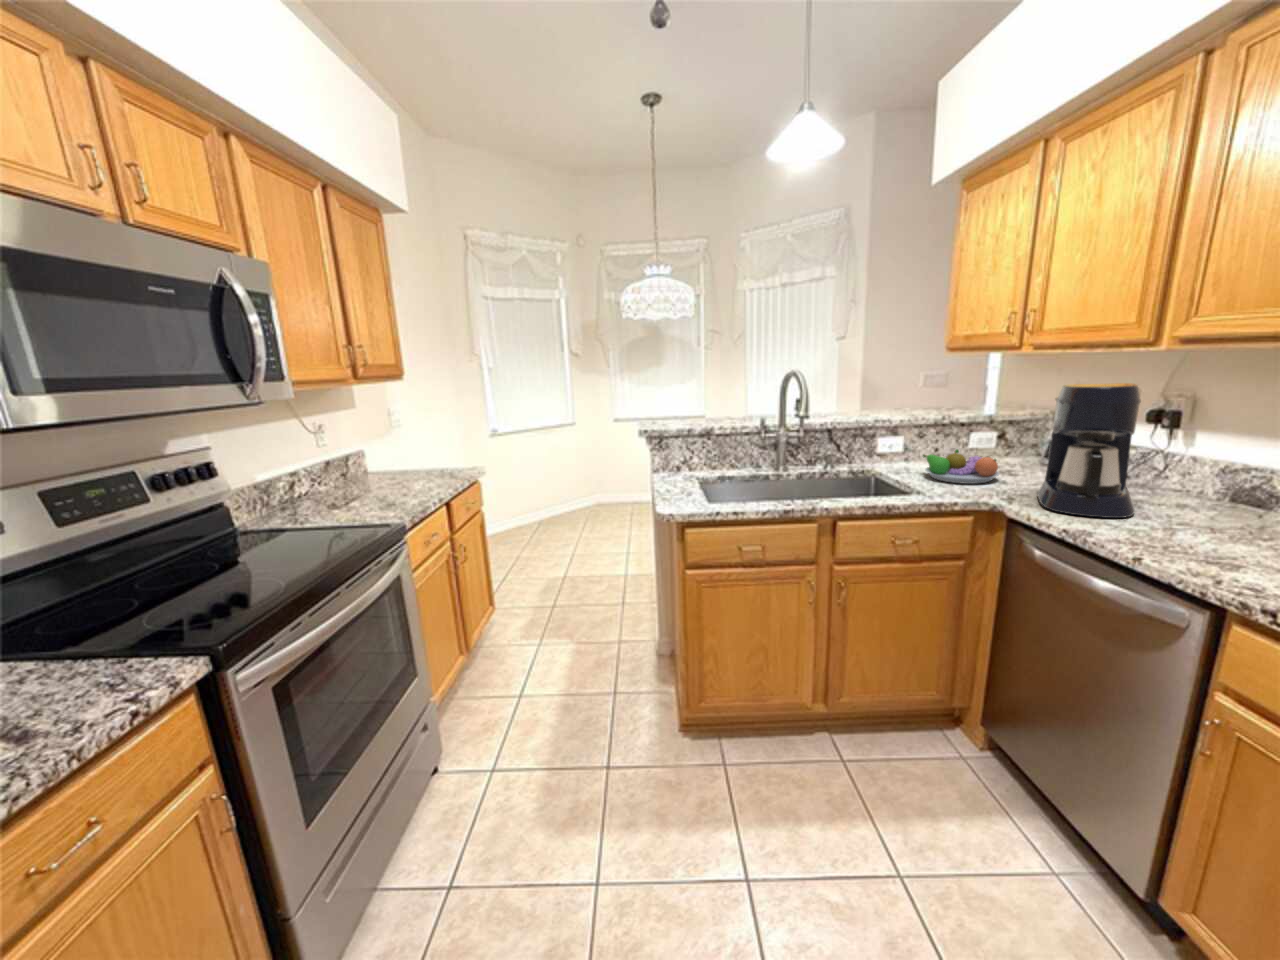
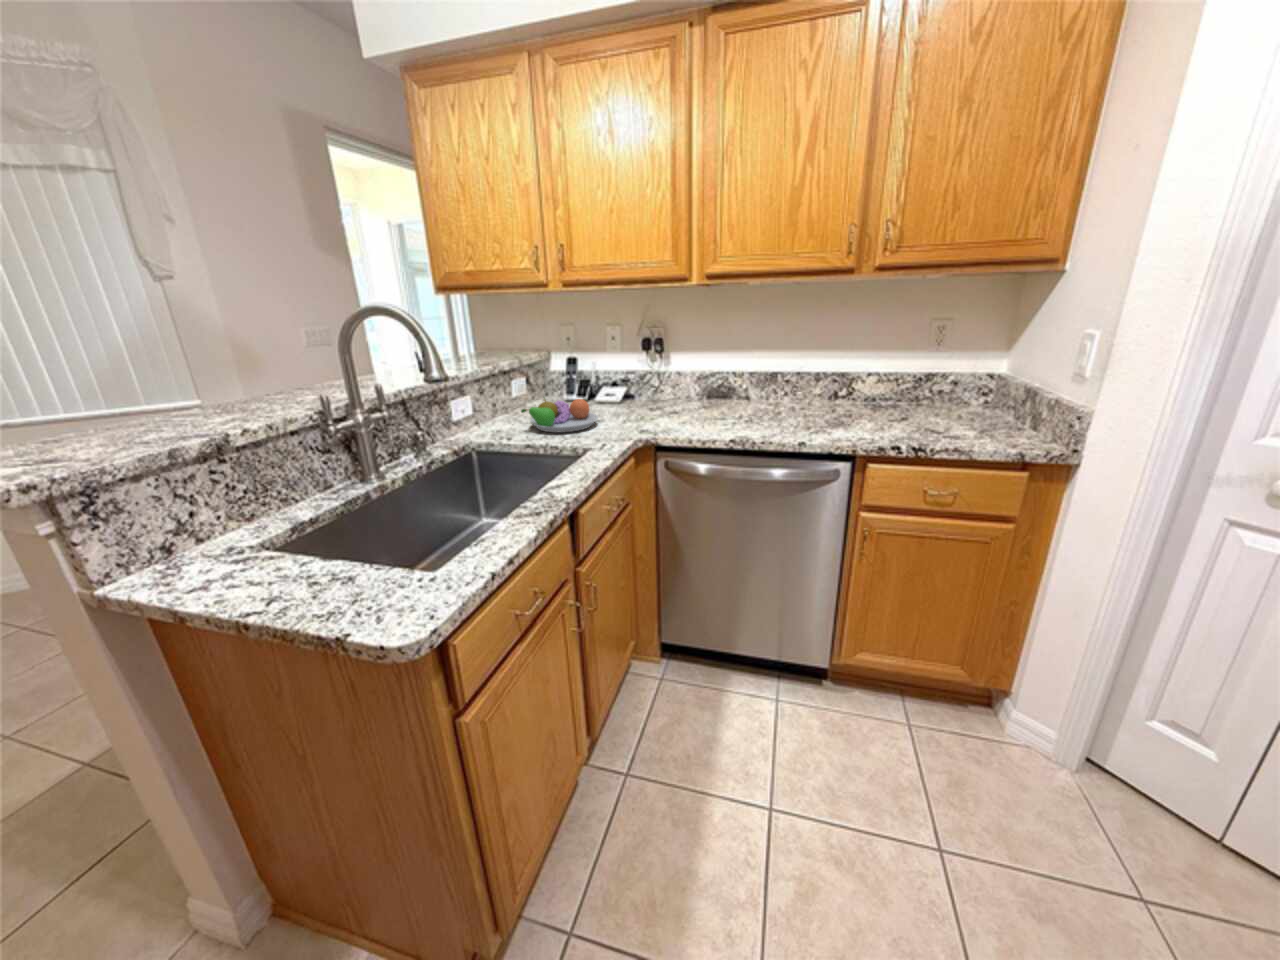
coffee maker: present [1037,383,1141,518] -> none [647,315,725,429]

